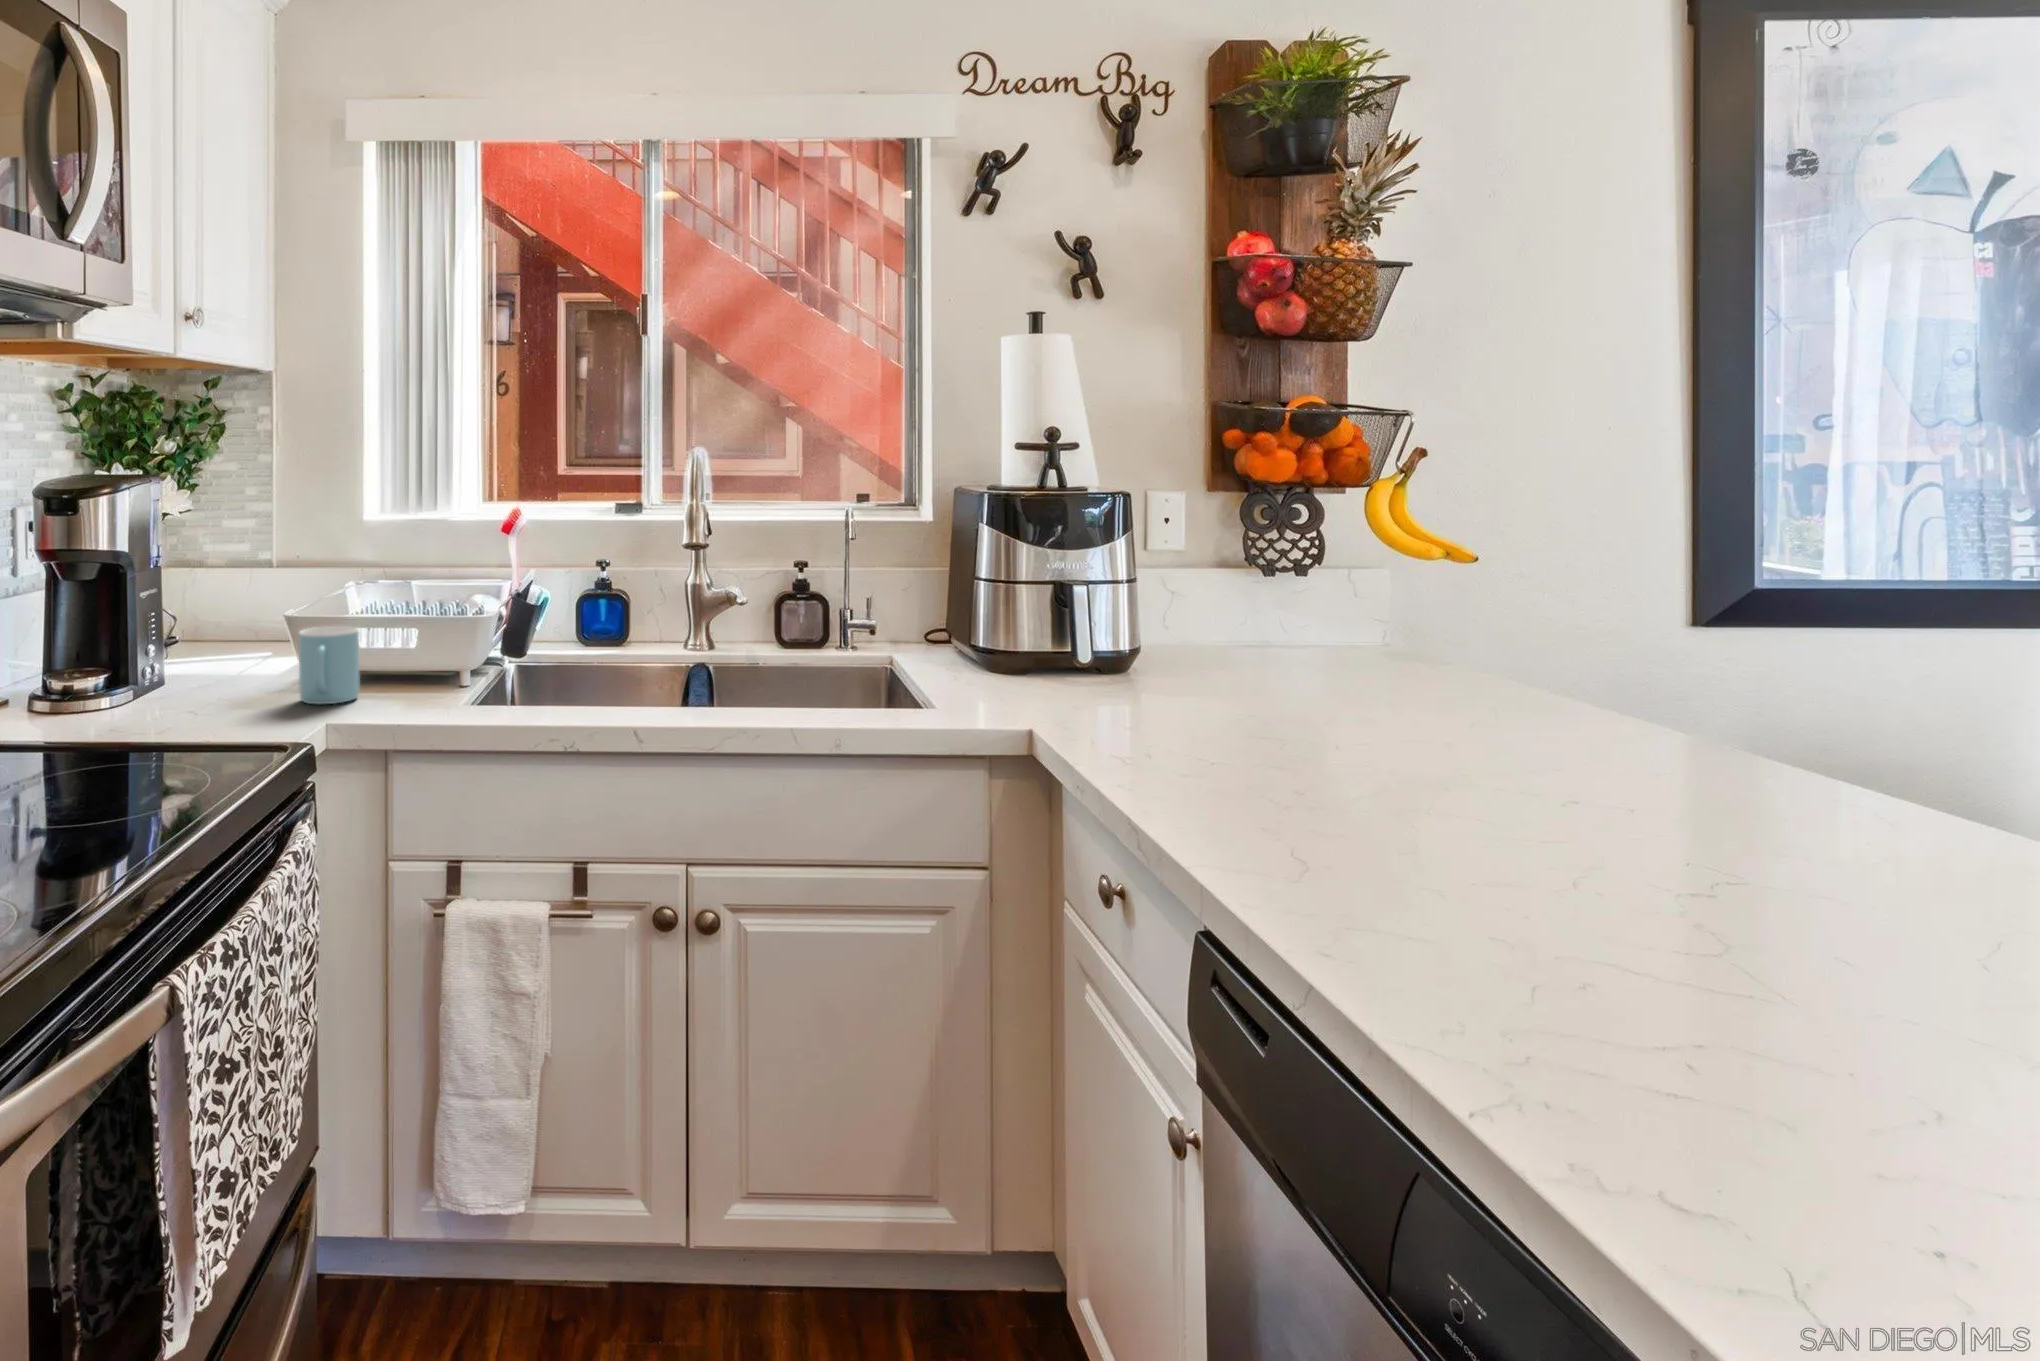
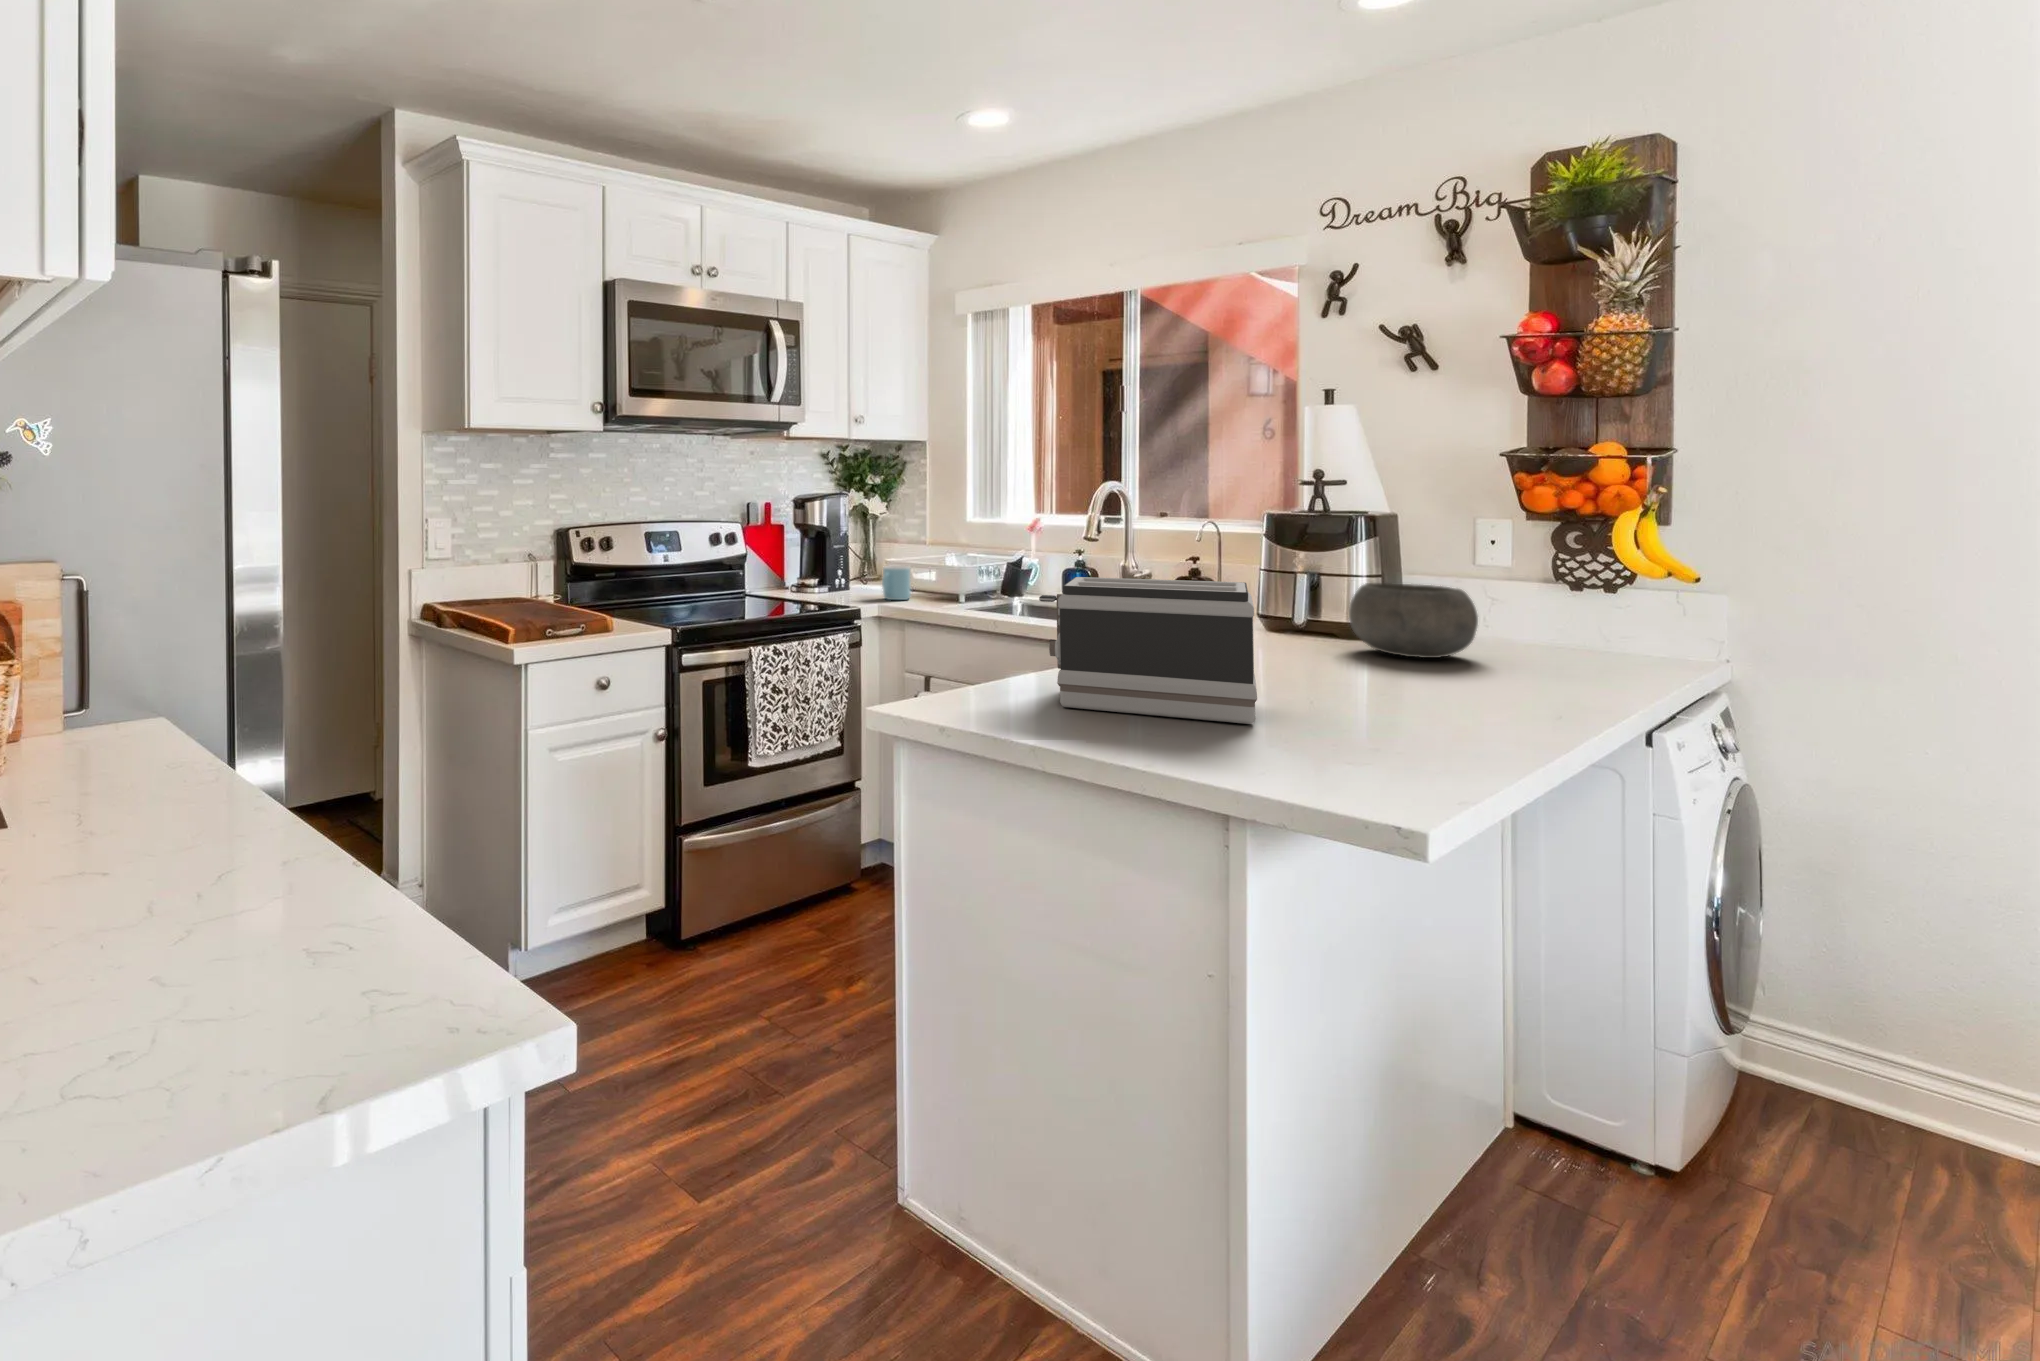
bowl: none [1155,585,1321,690] -> present [1349,583,1478,658]
toaster: none [1339,618,1823,982] -> present [1039,577,1257,724]

